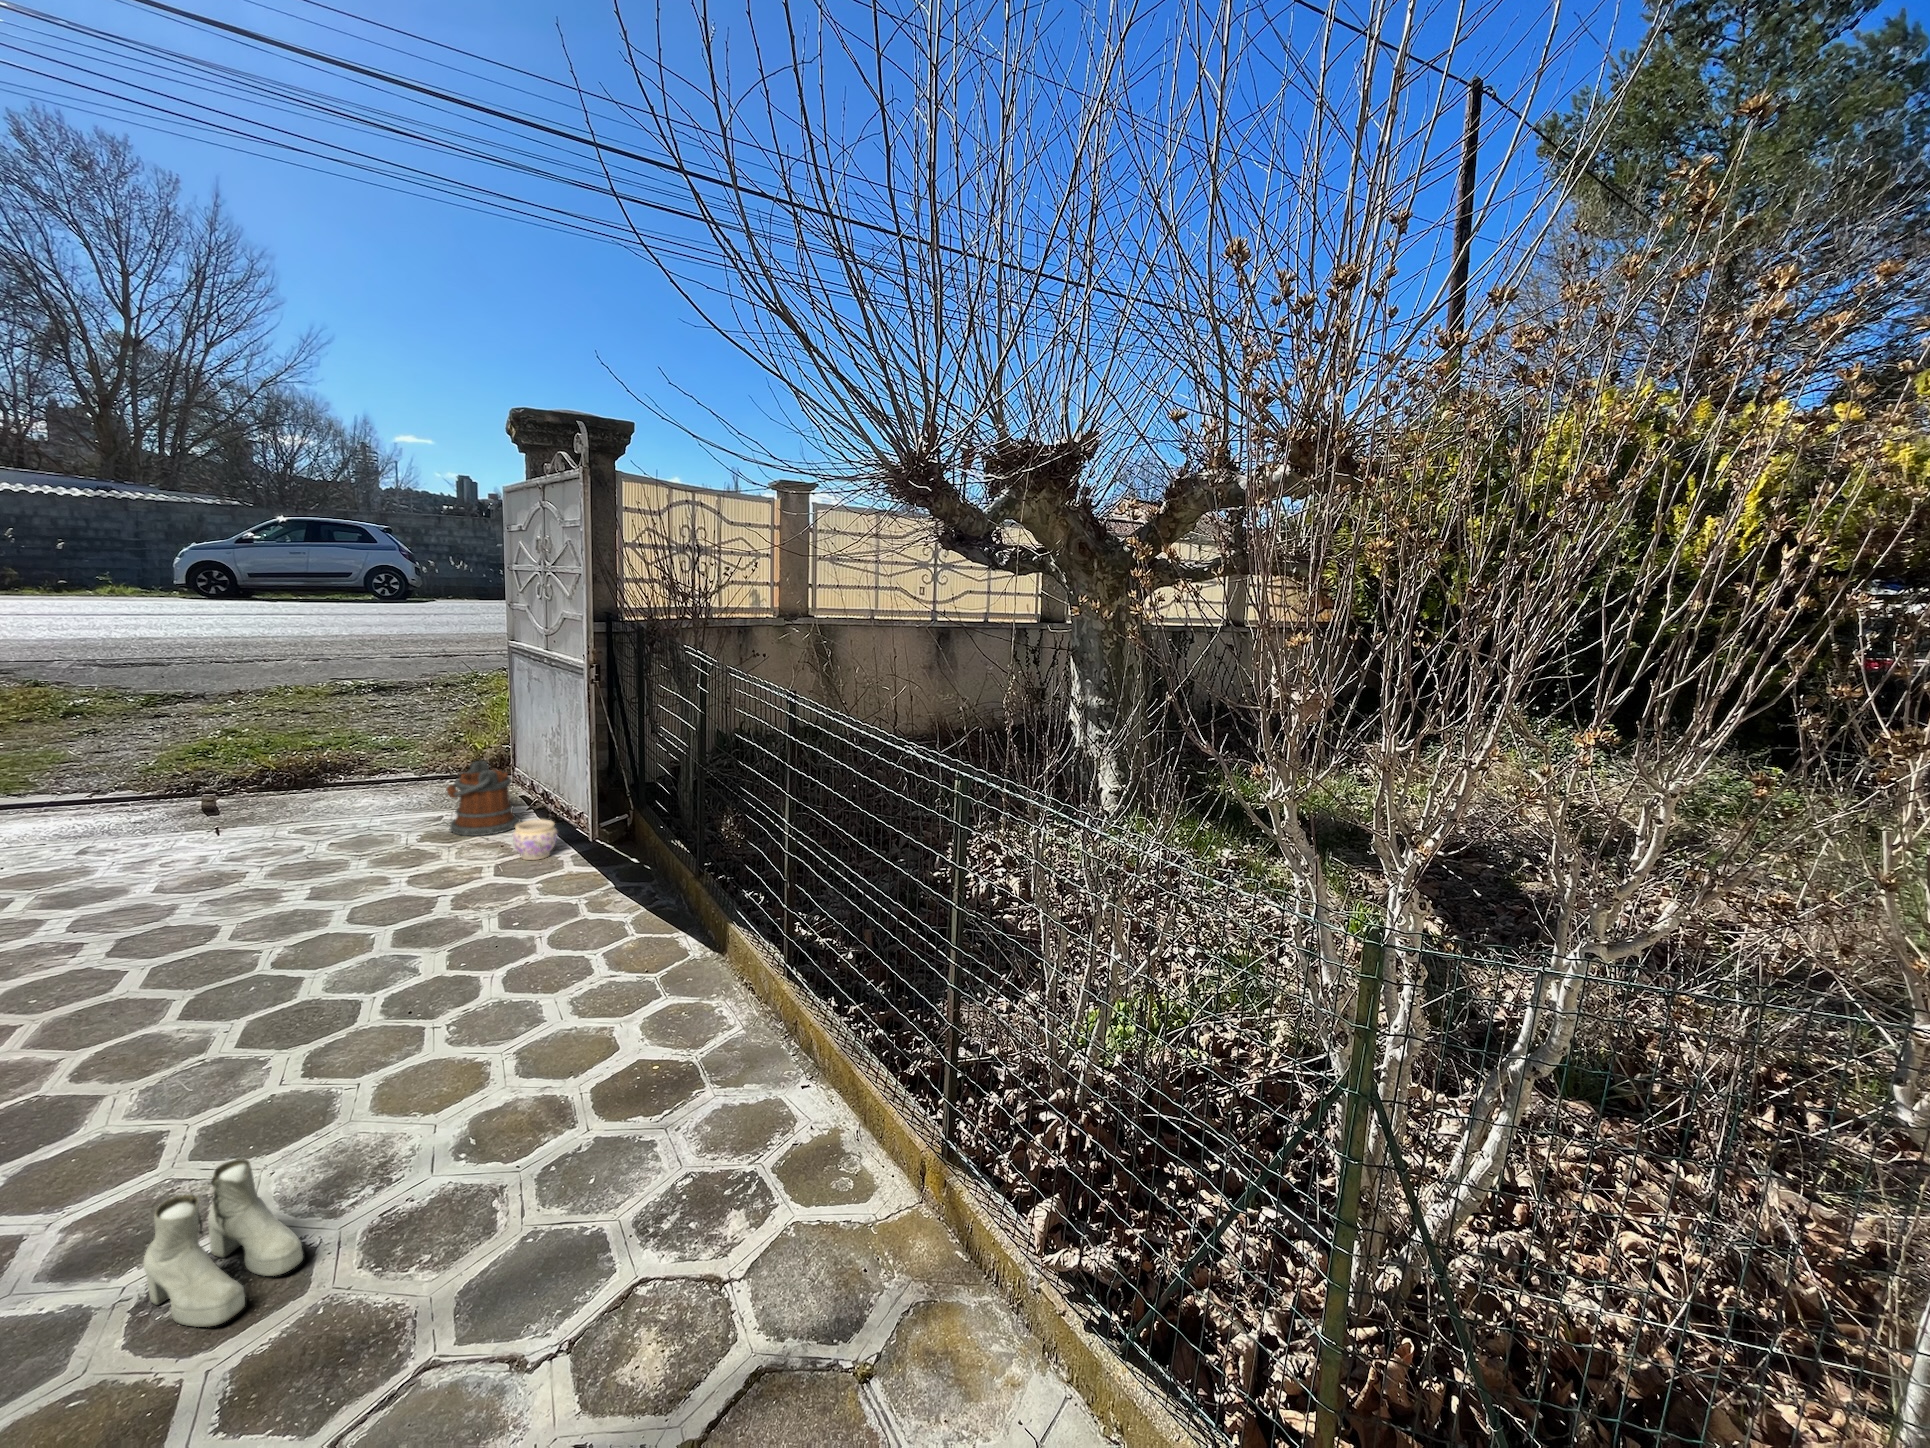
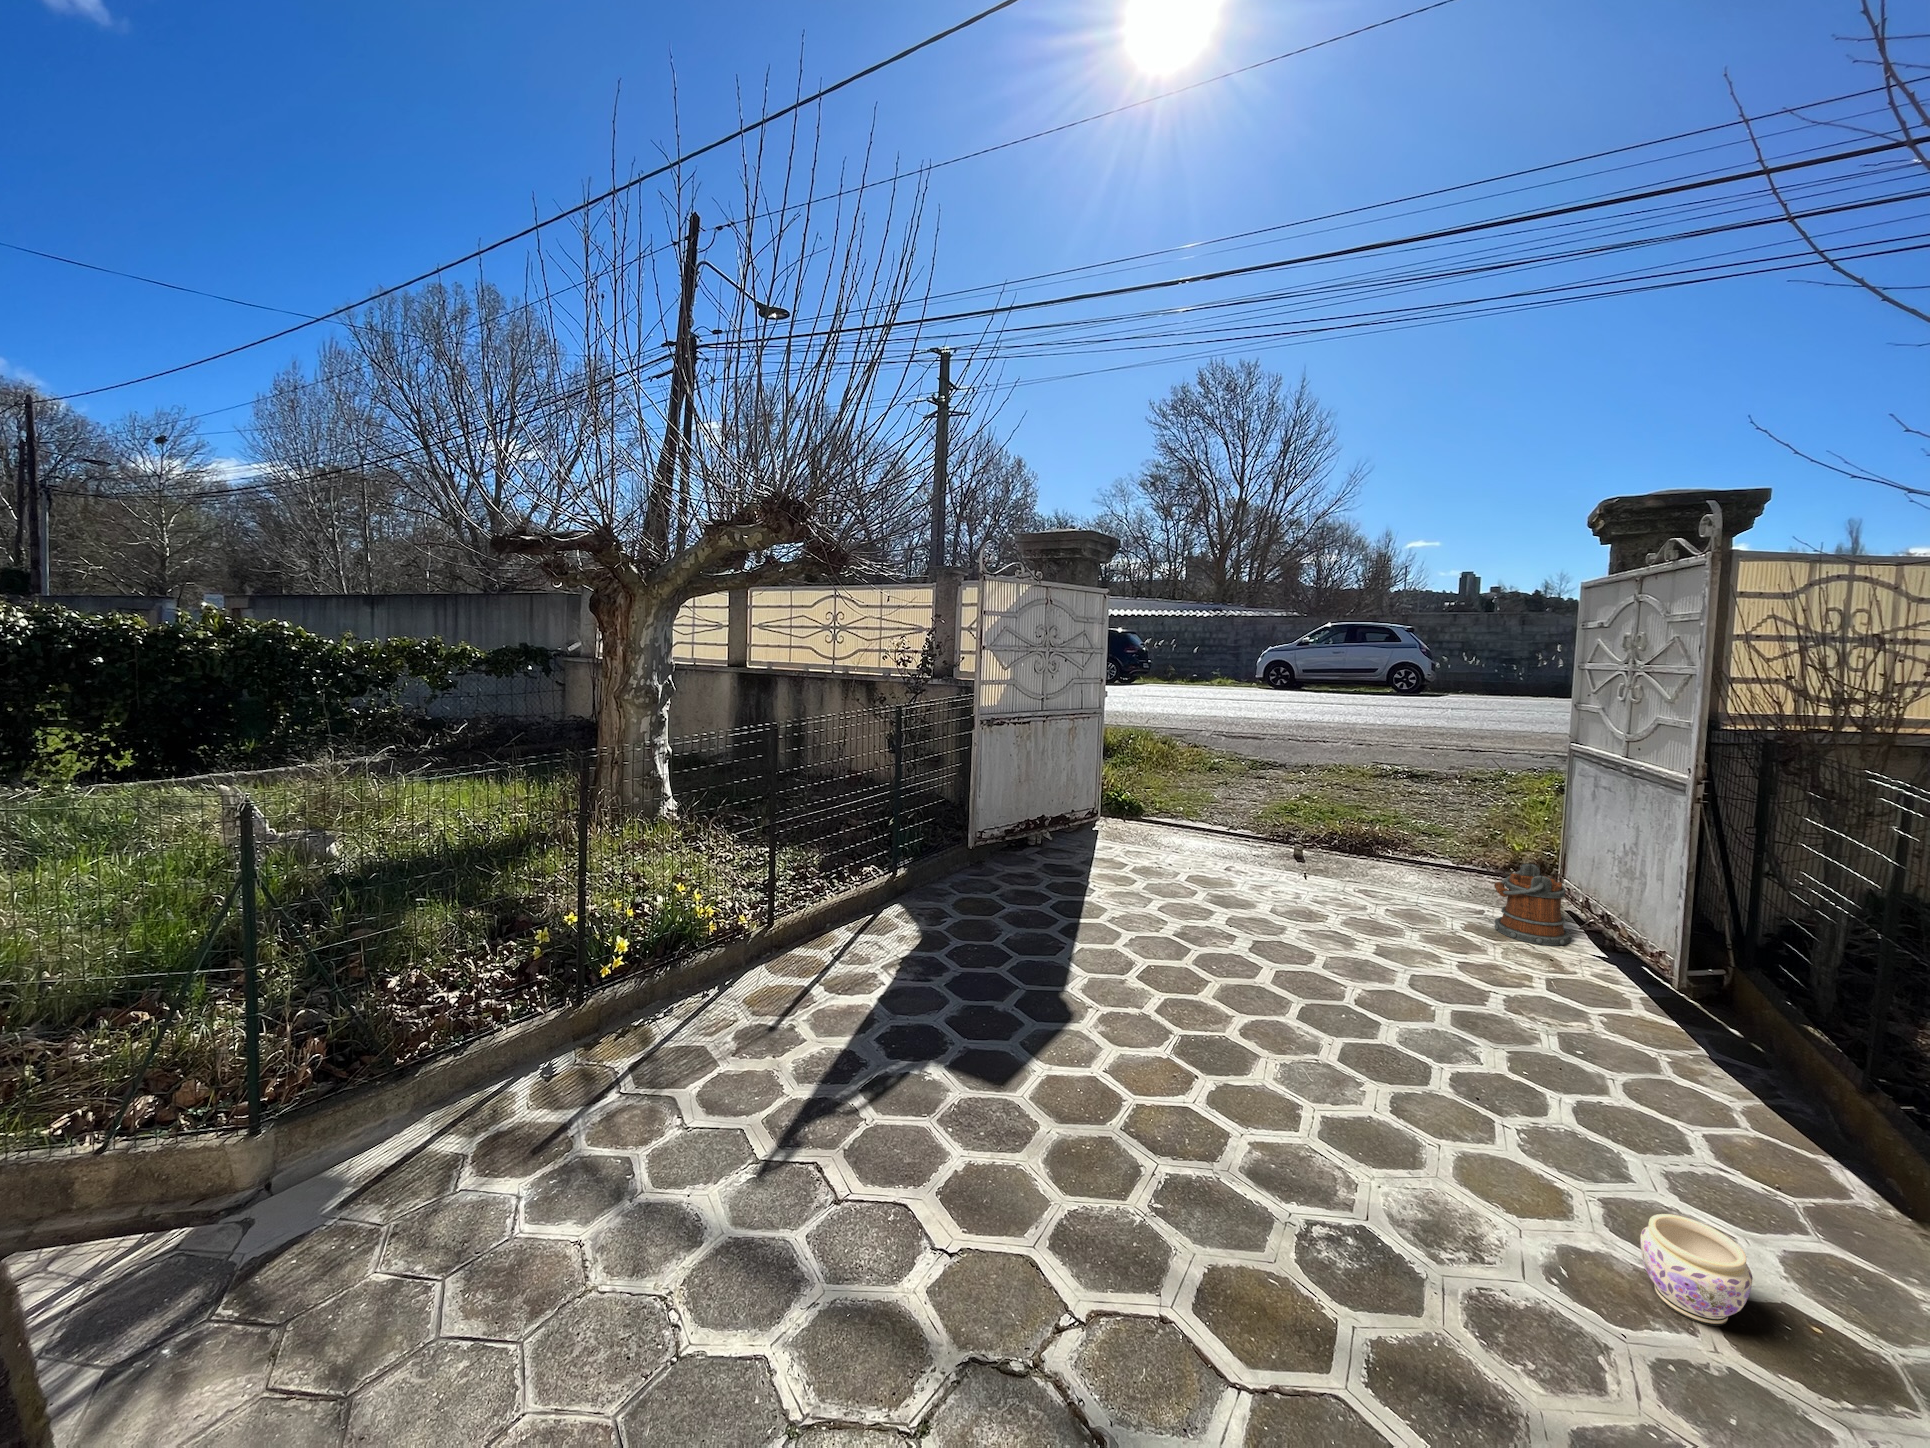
planter: present [512,819,558,860] -> present [1640,1214,1753,1326]
boots: present [143,1159,303,1327] -> none [1308,1158,1416,1295]

